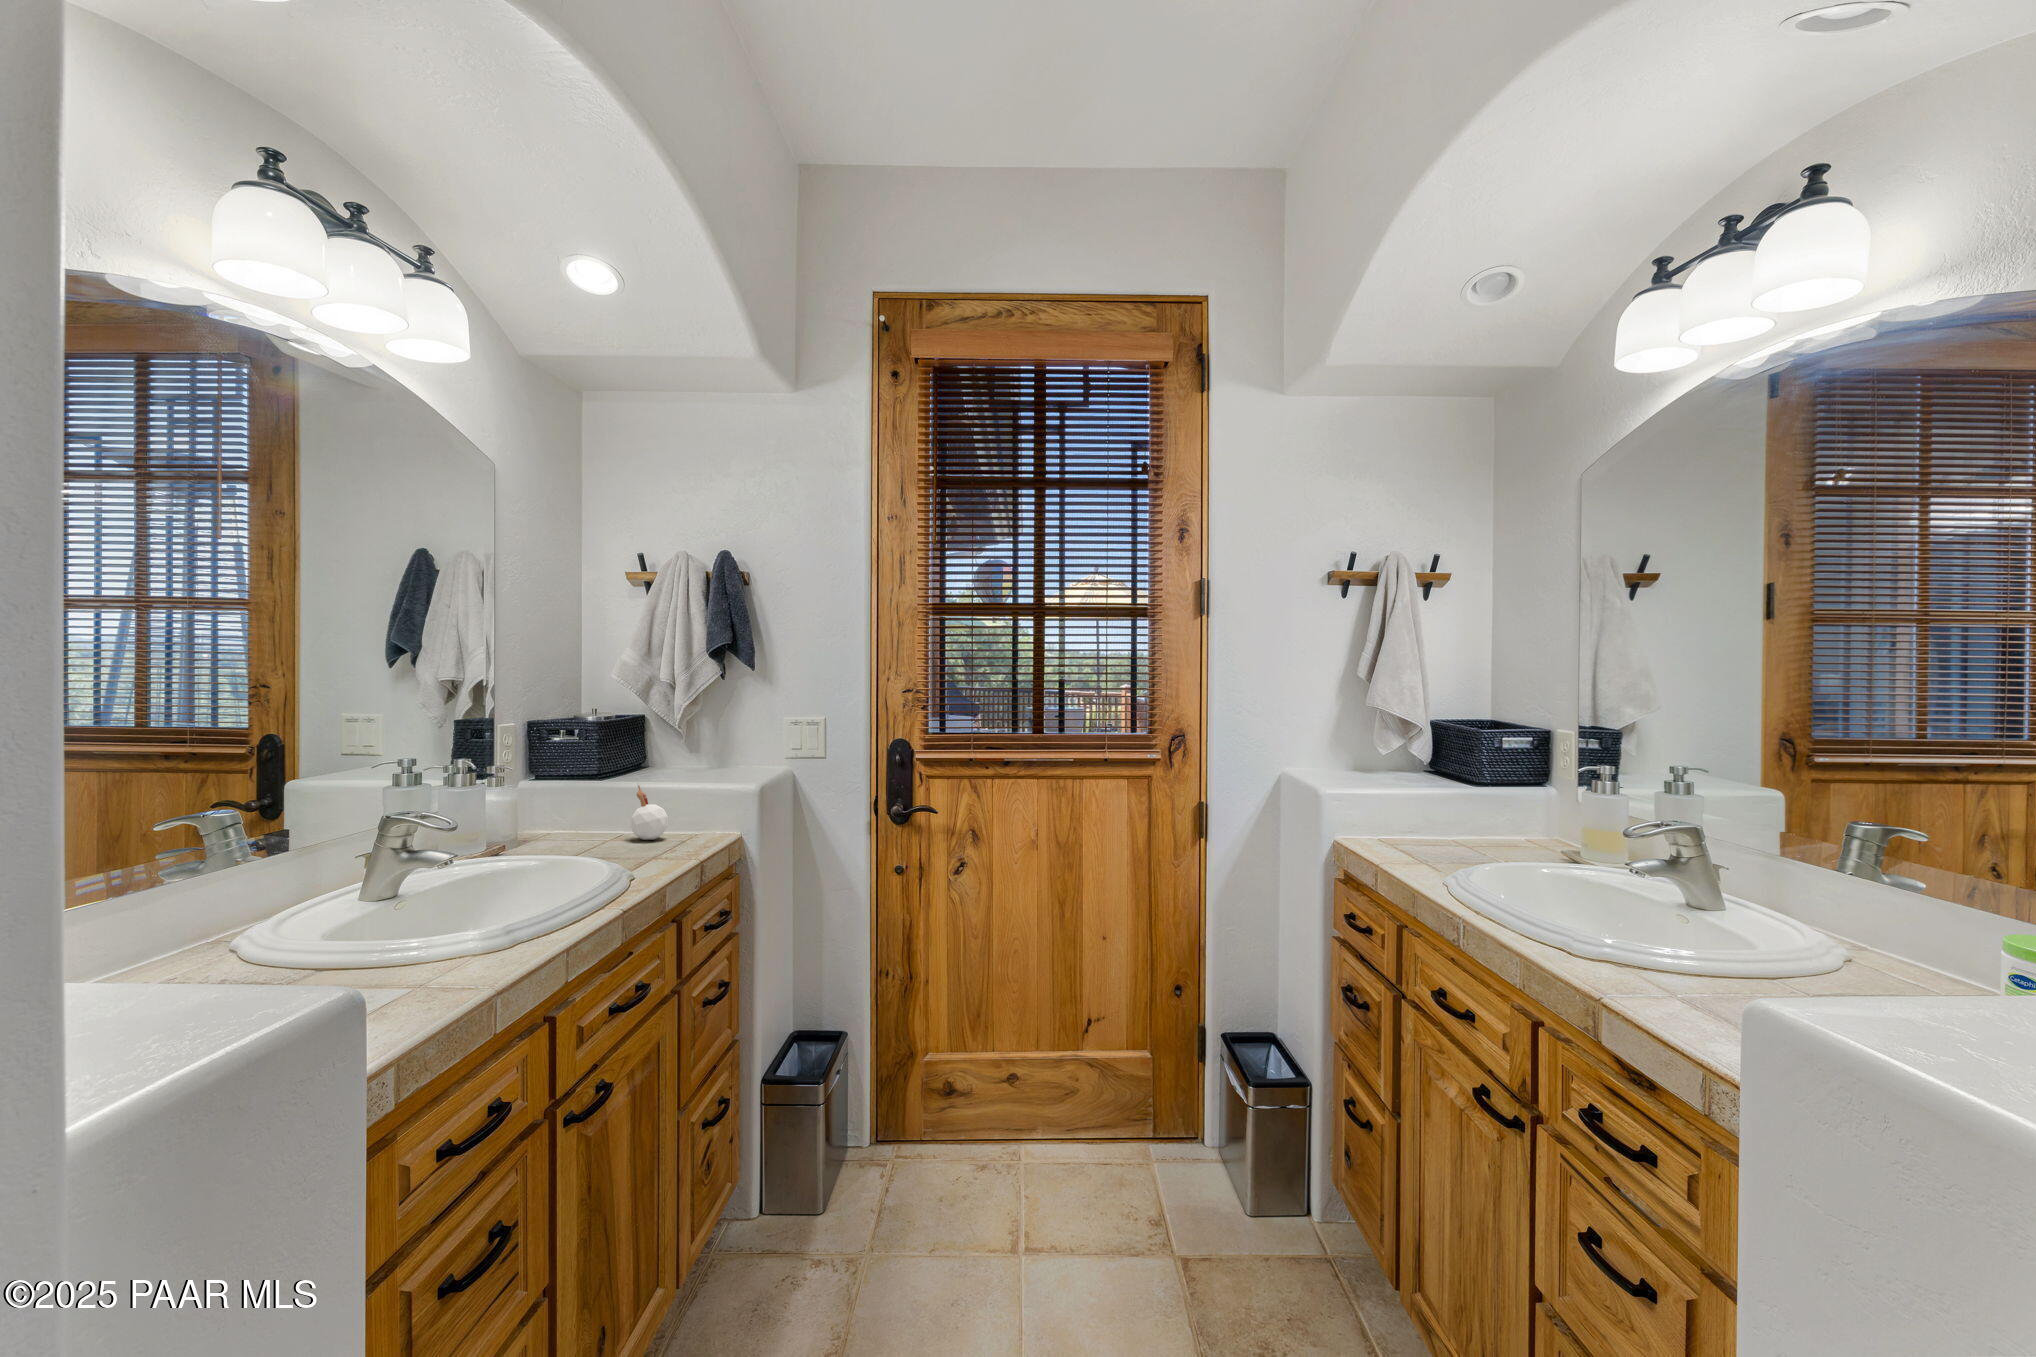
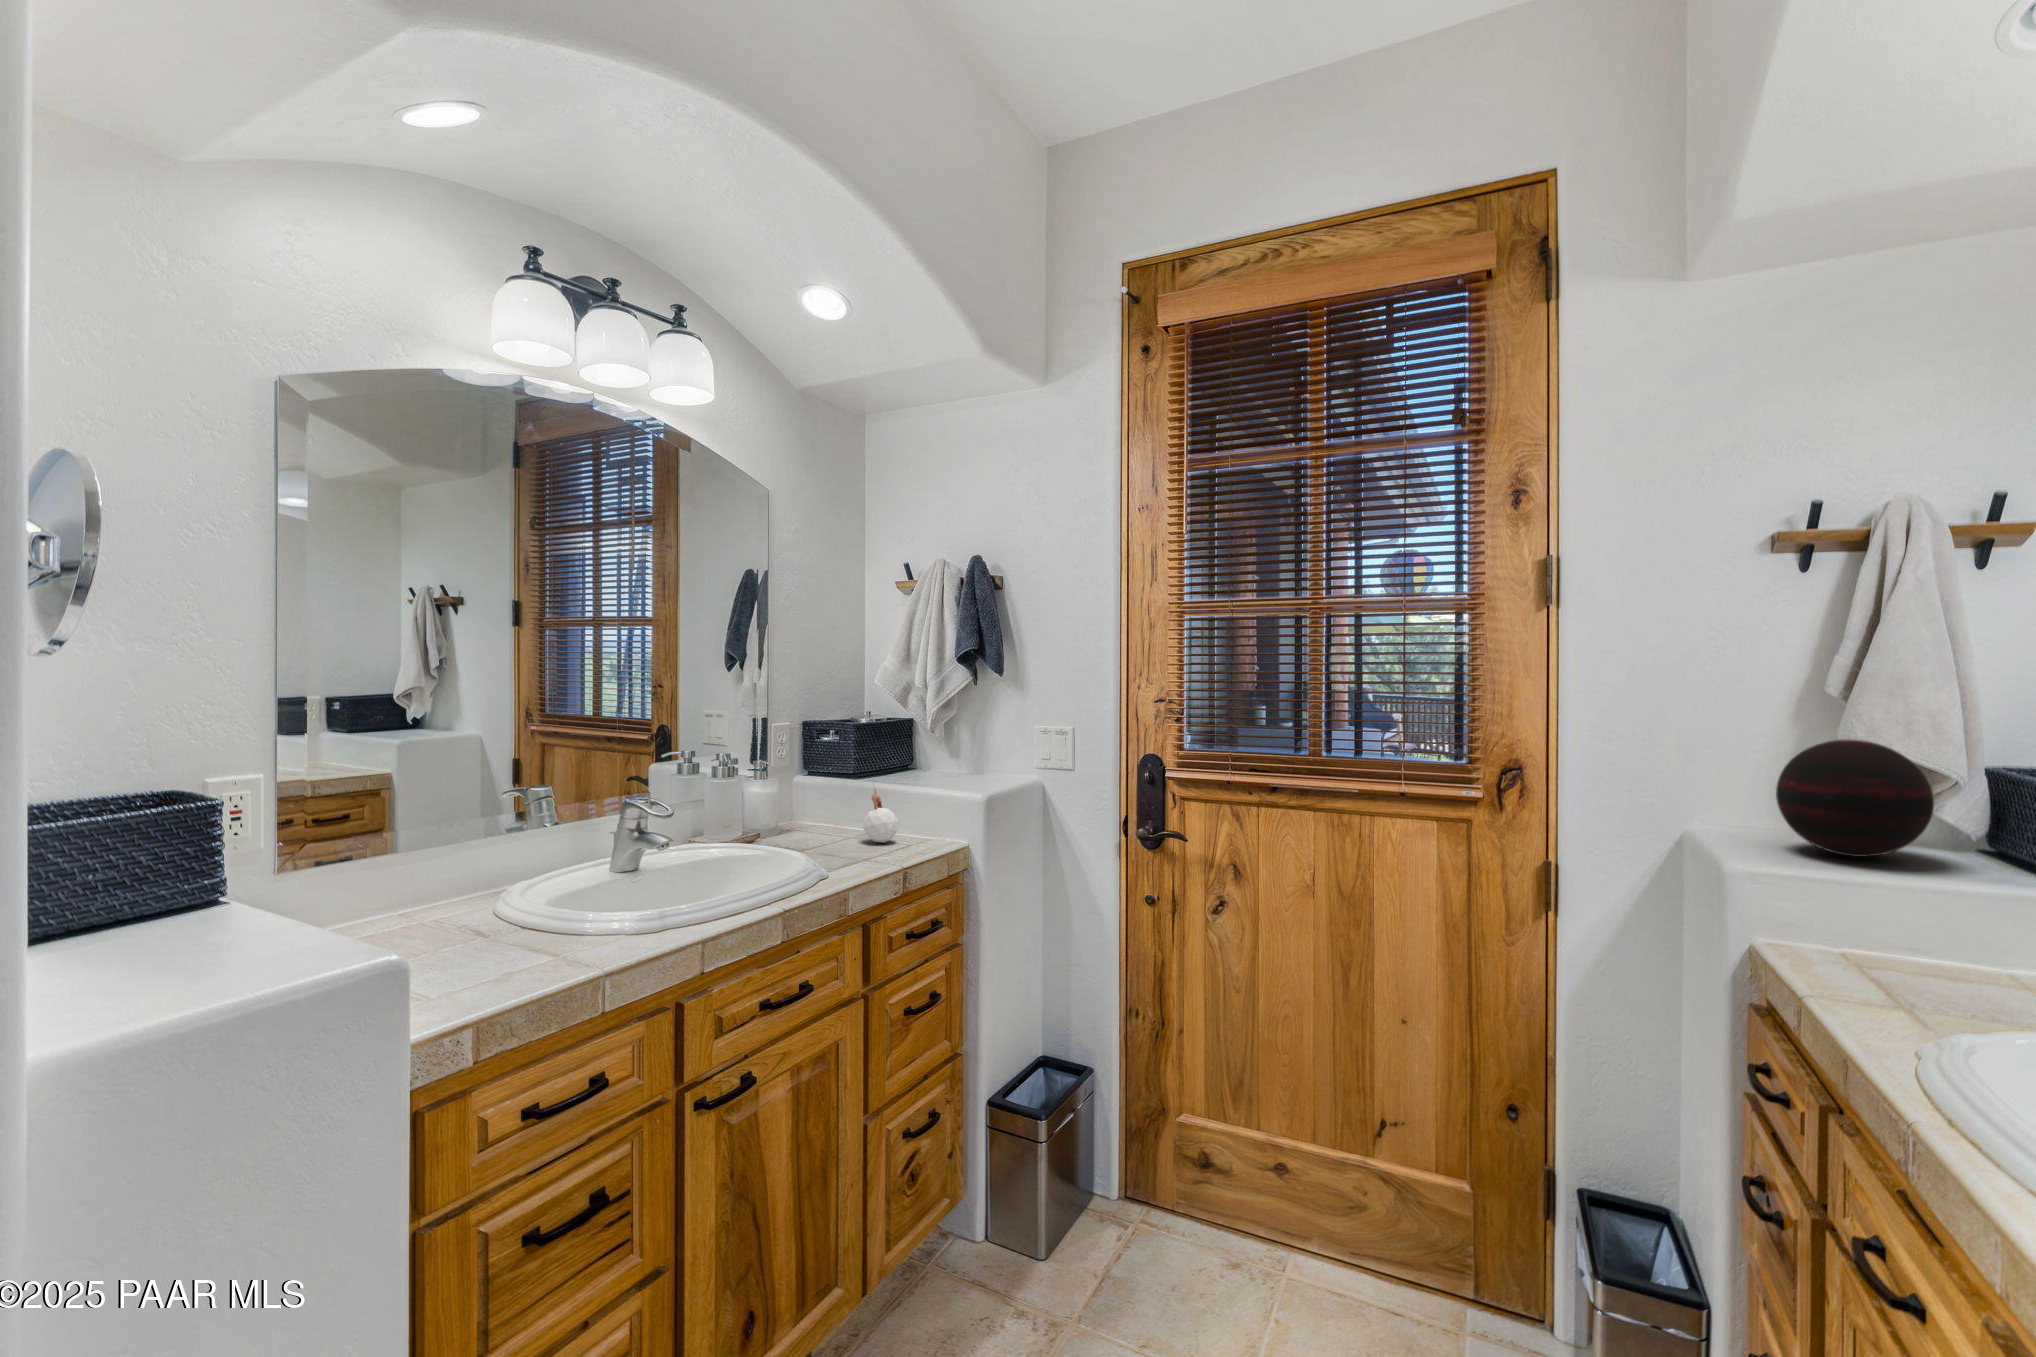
decorative orb: none [1338,708,1418,782] -> present [1776,739,1934,857]

